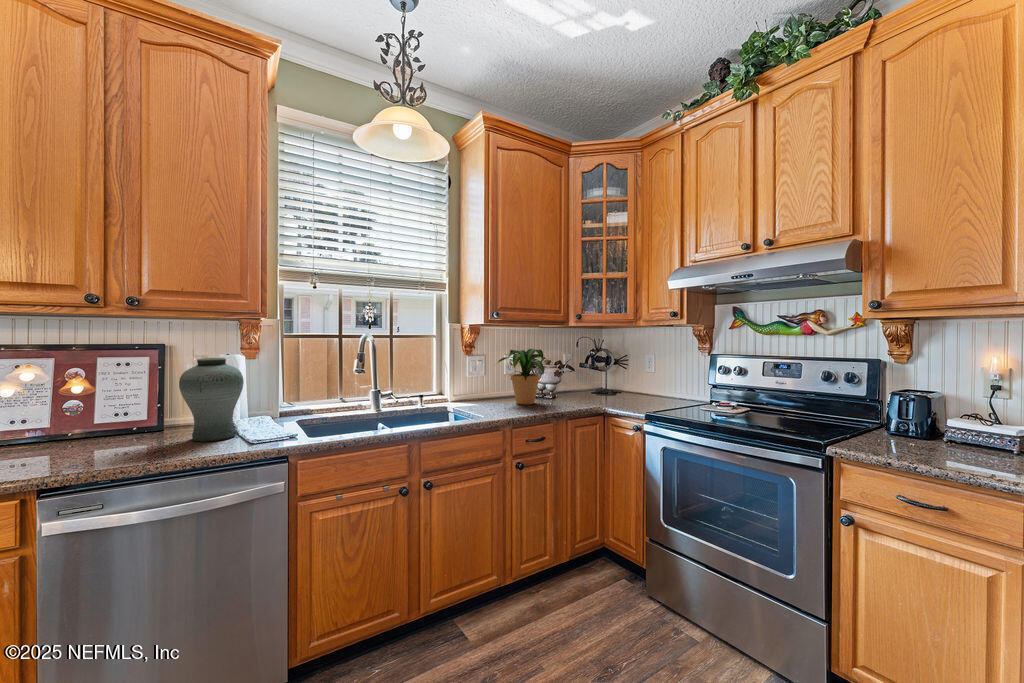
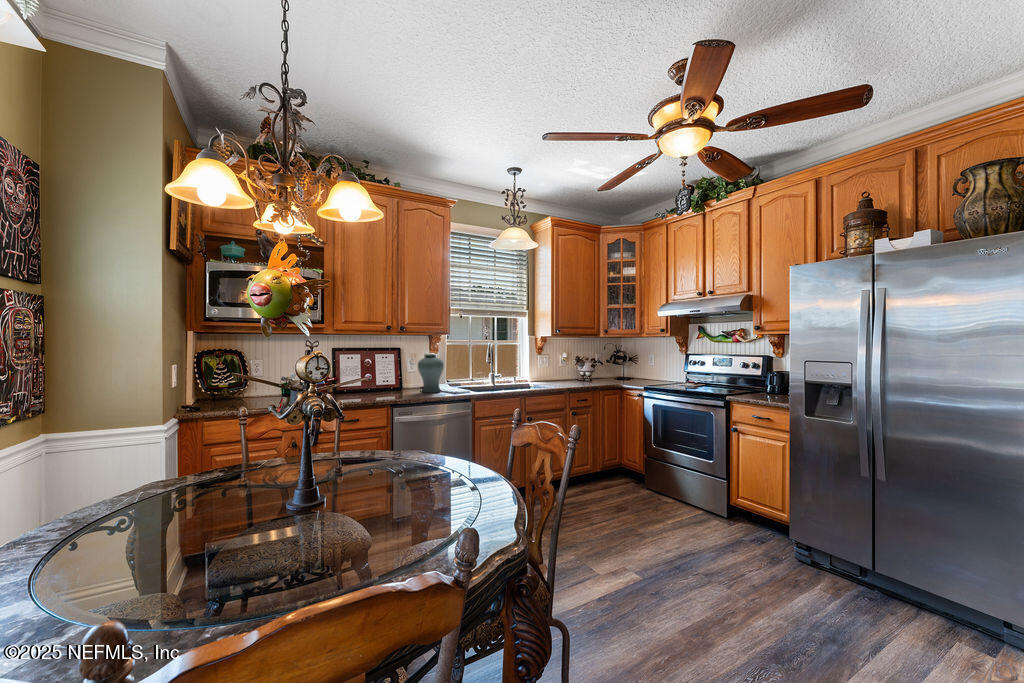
potted plant: present [498,349,549,404] -> none [556,350,589,382]

